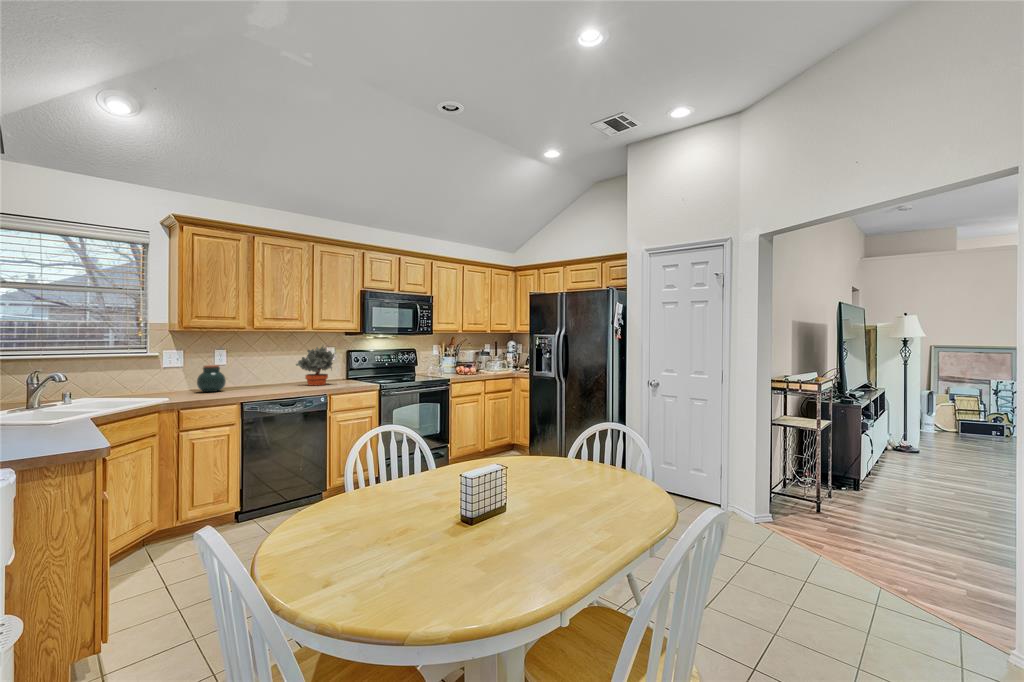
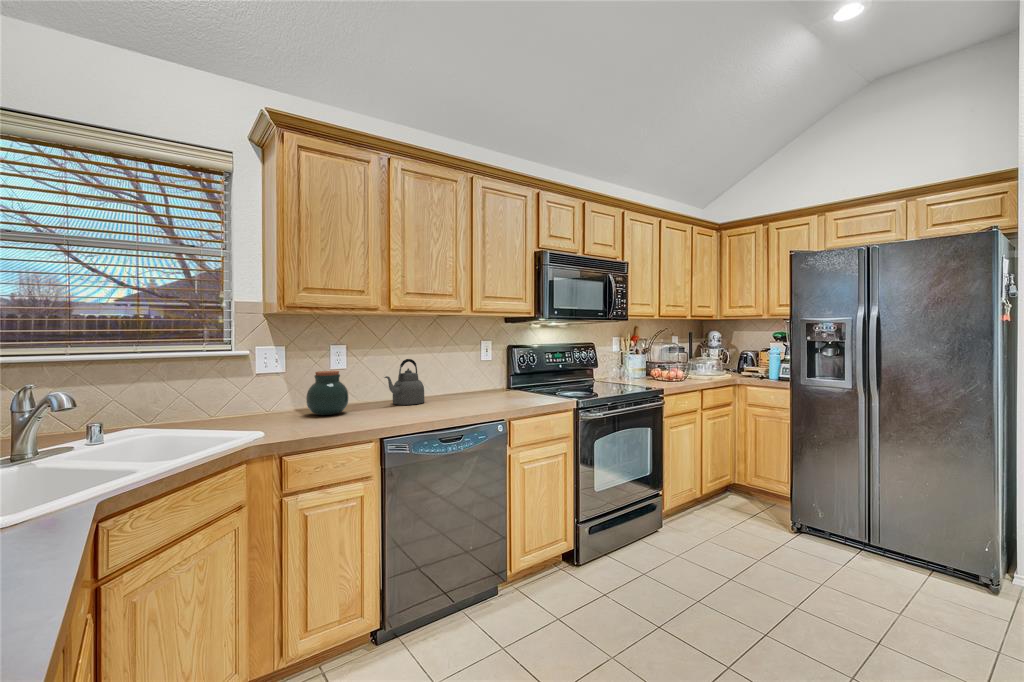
potted plant: present [296,347,334,385] -> none [446,337,502,402]
kettle: none [251,358,281,387] -> present [384,359,424,405]

